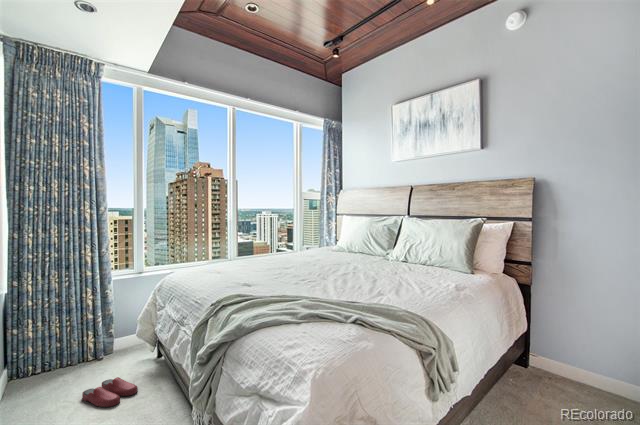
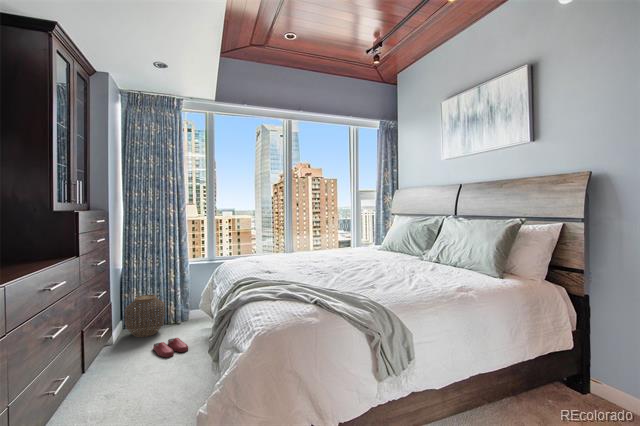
woven basket: none [22,326,85,387] -> present [125,295,165,337]

